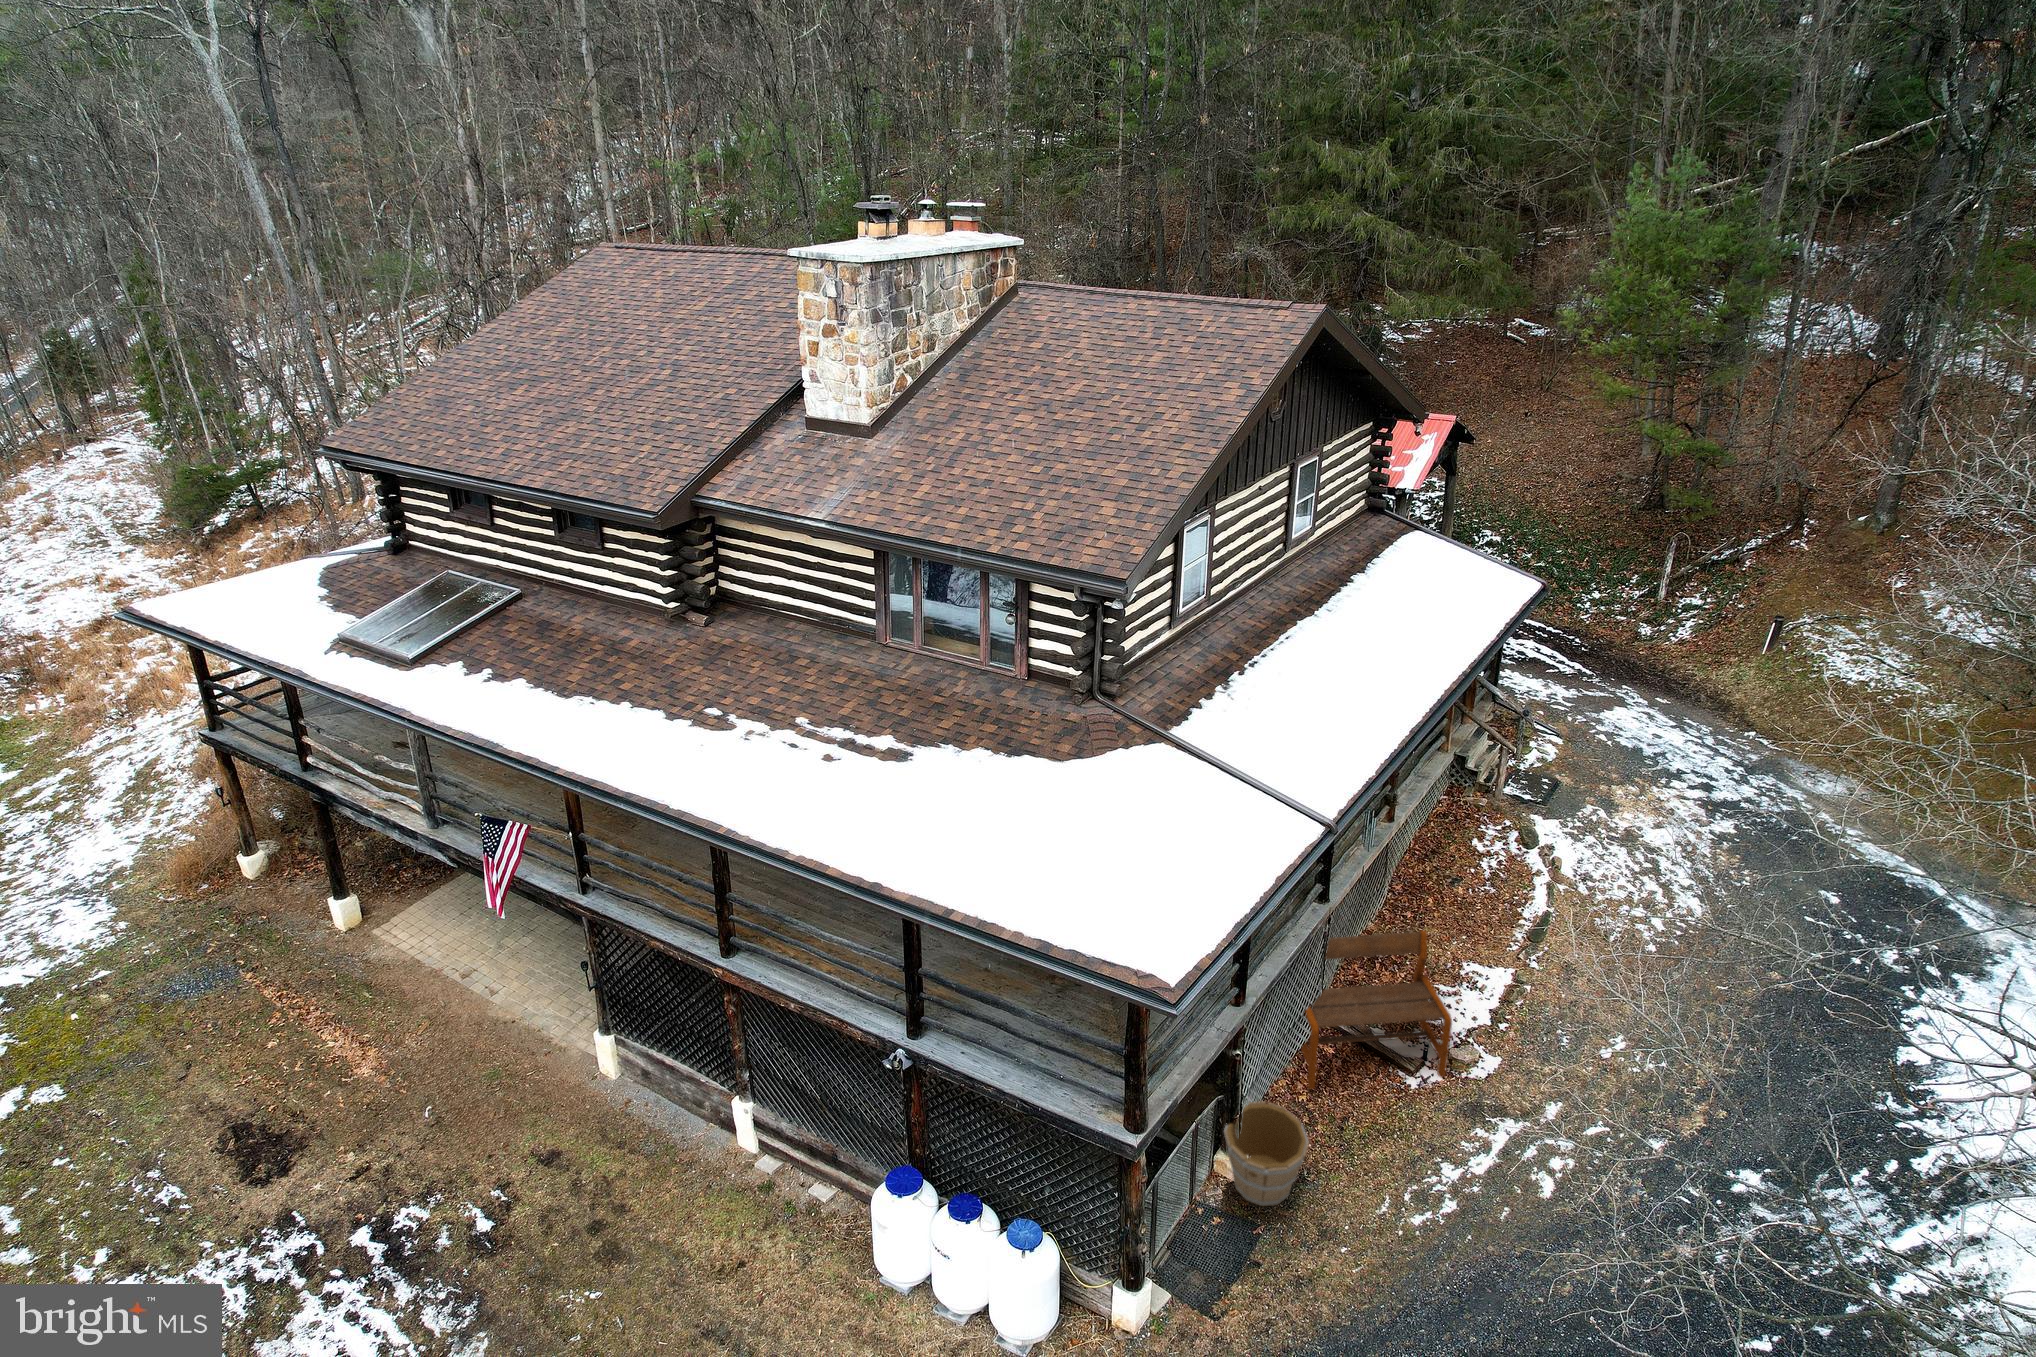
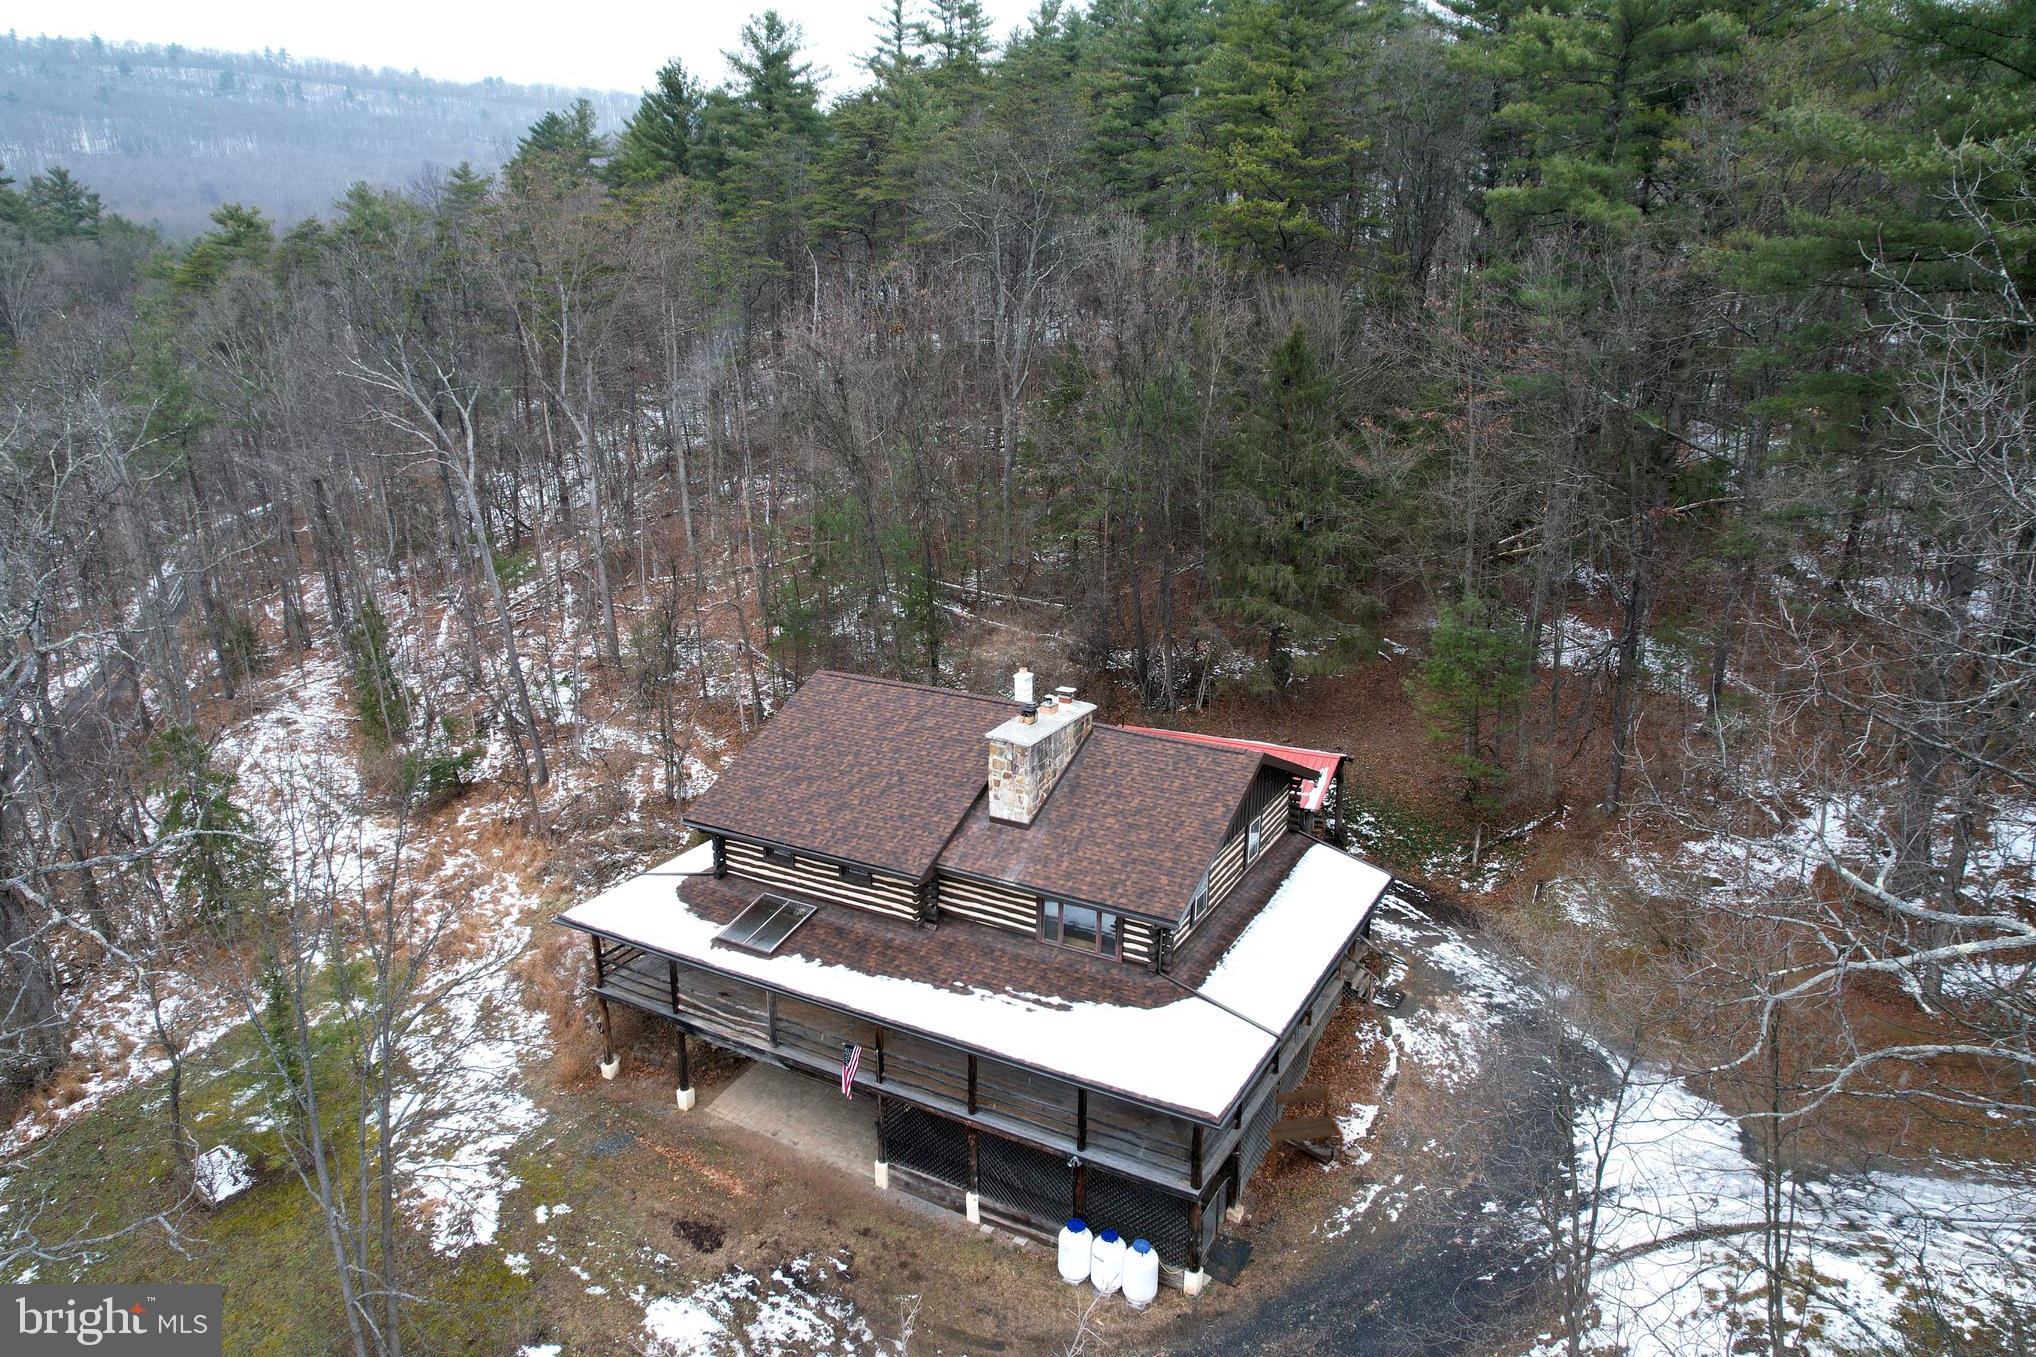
wooden bucket: present [1224,1101,1309,1206] -> none [1232,1180,1275,1235]

